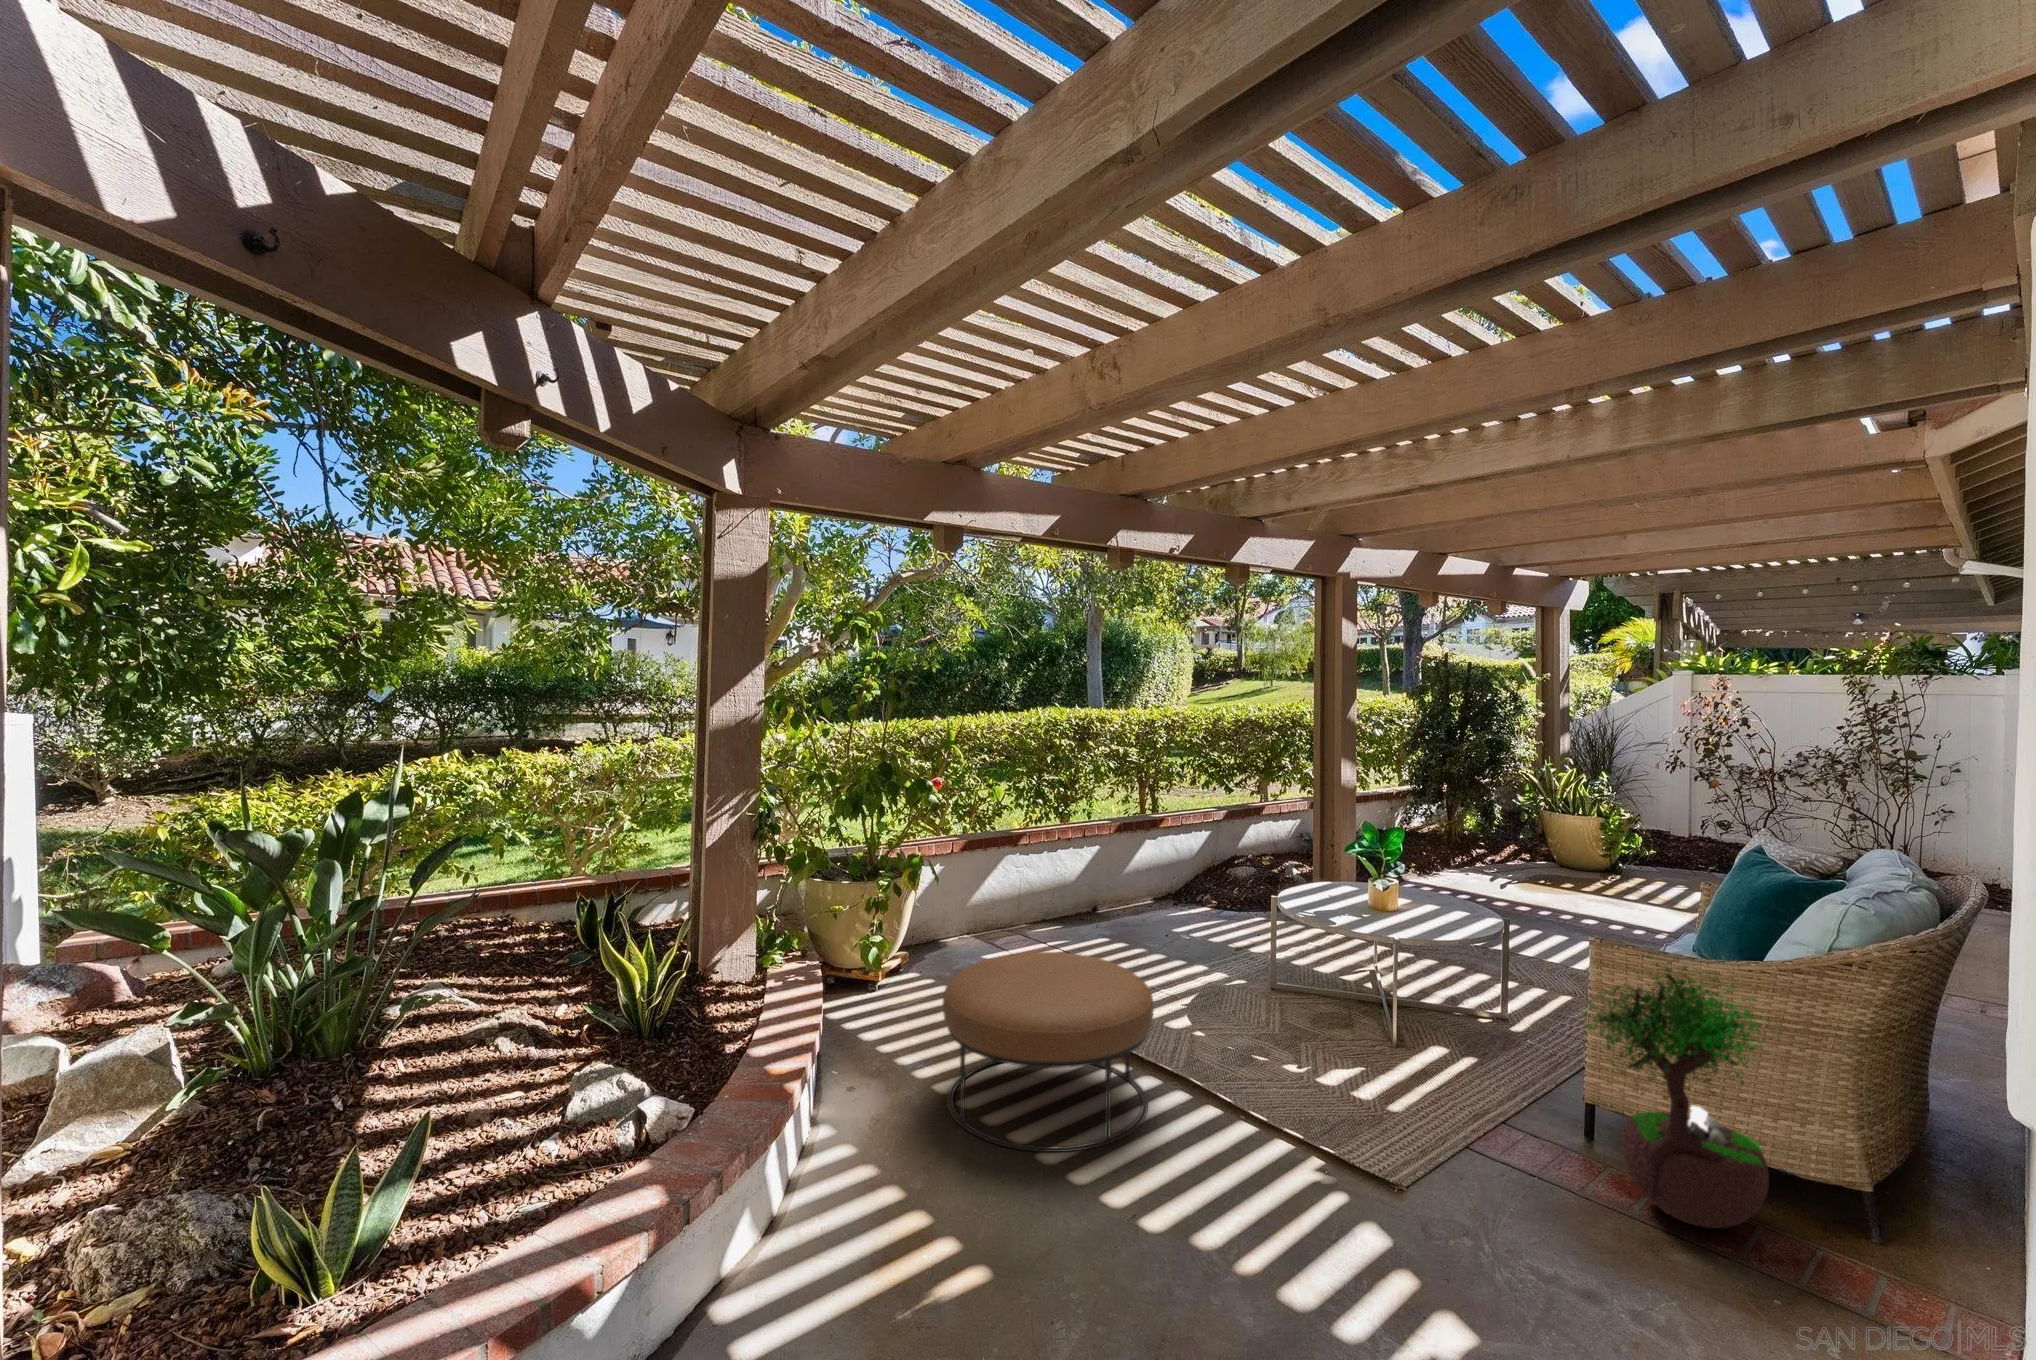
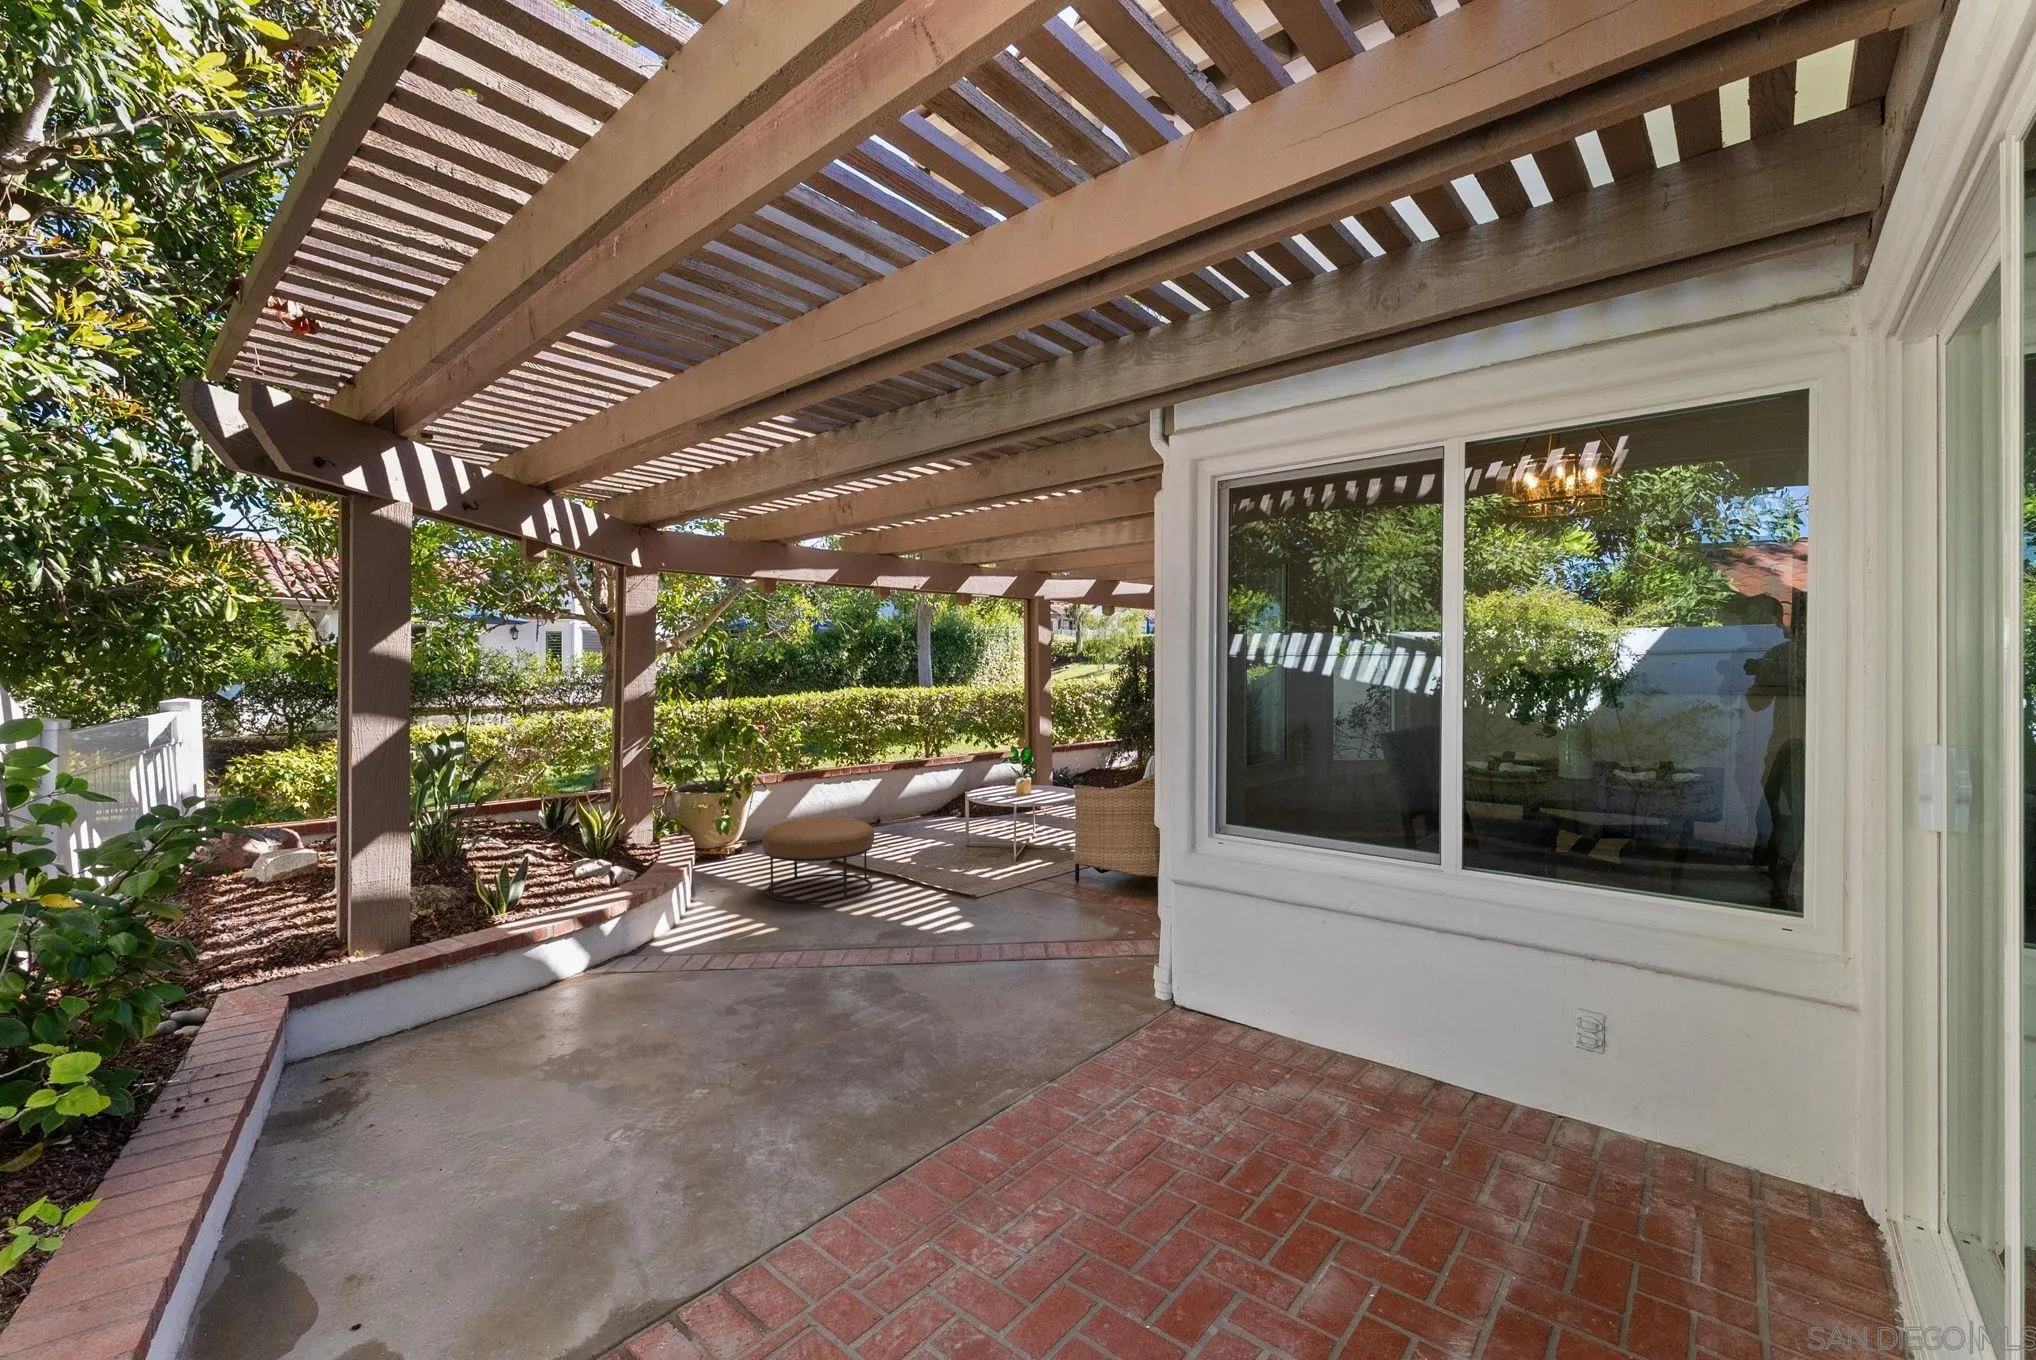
potted tree: present [1580,955,1778,1228] -> none [1046,782,1125,903]

